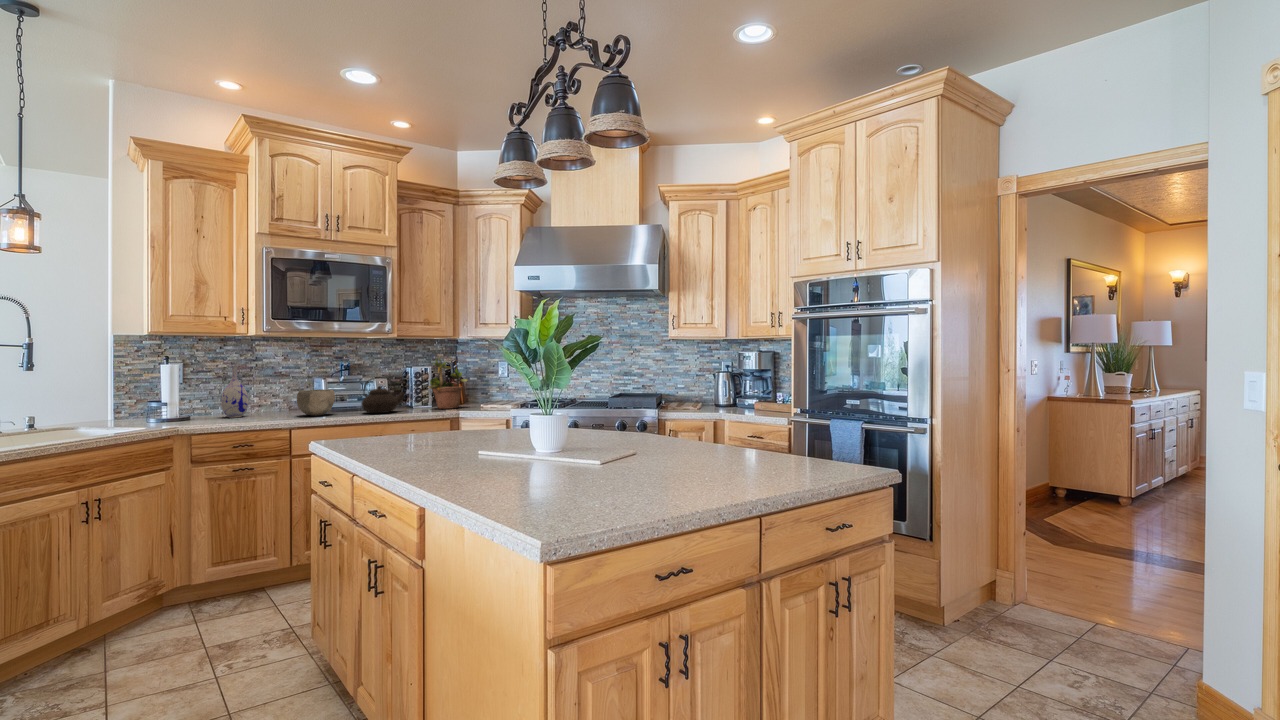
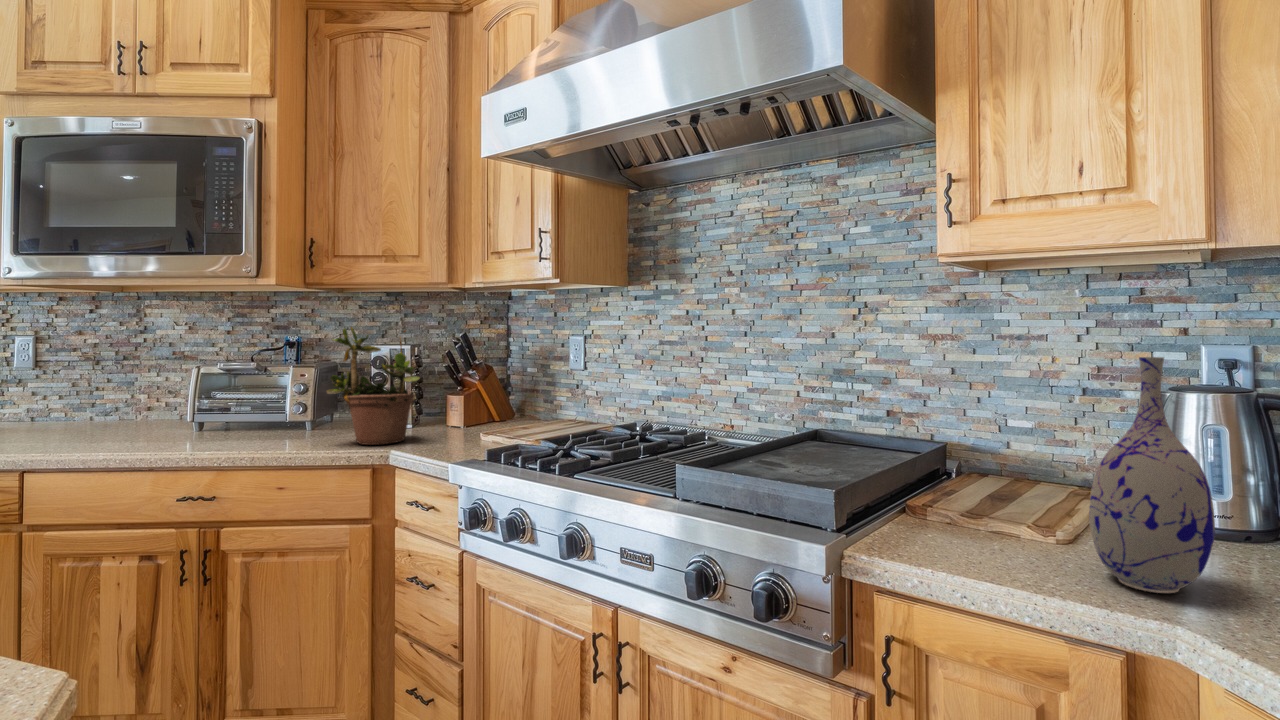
vase: present [221,366,248,417] -> present [1089,357,1215,593]
teapot: present [361,377,405,413] -> none [195,367,288,447]
bowl: present [297,389,335,416] -> none [99,388,183,441]

